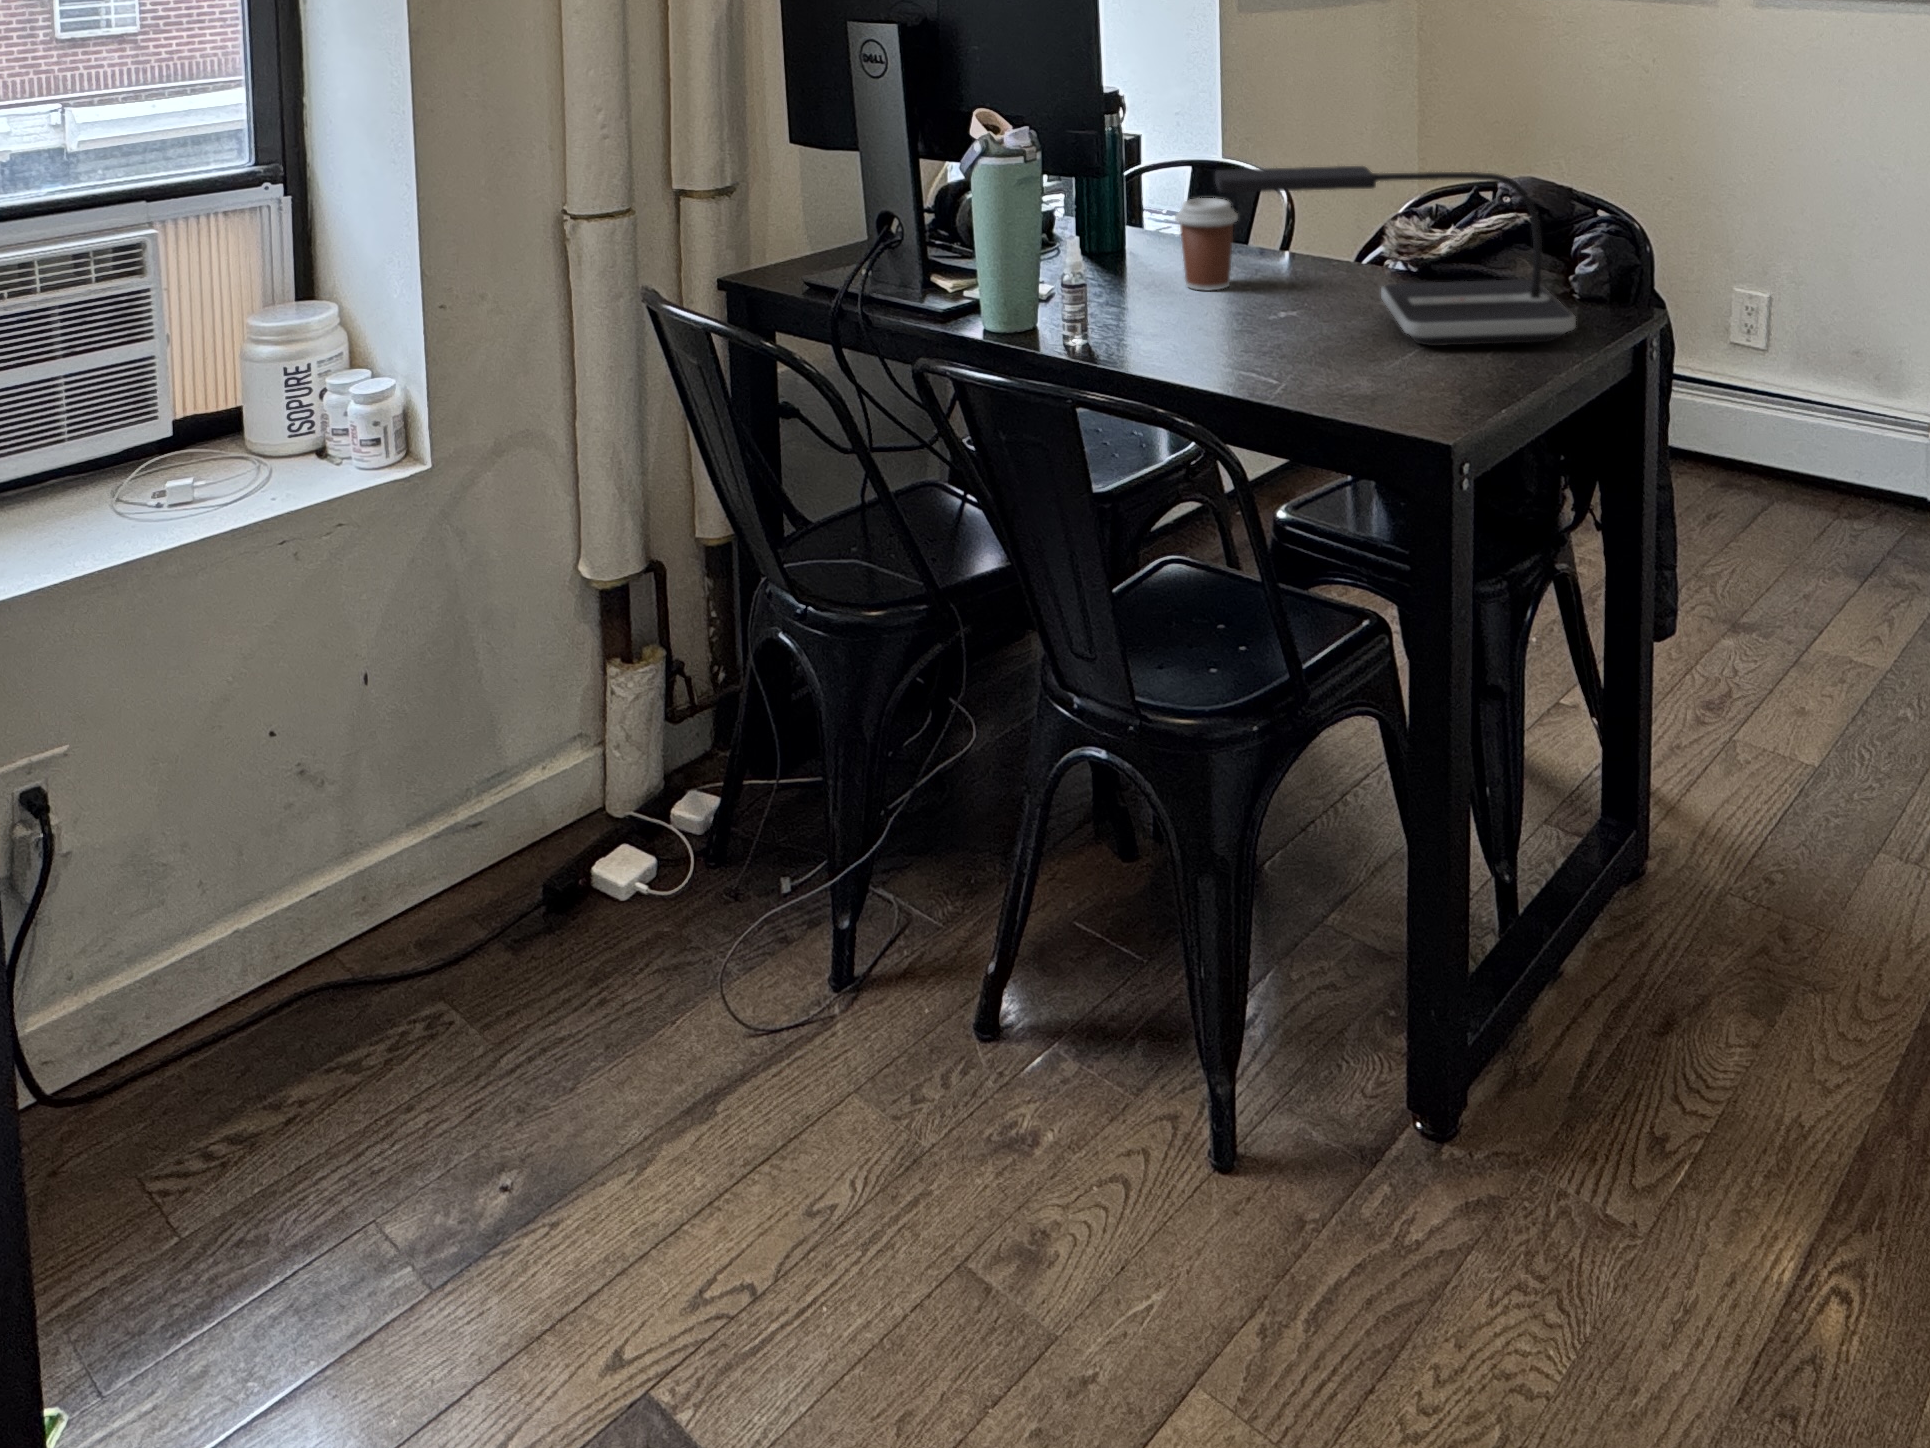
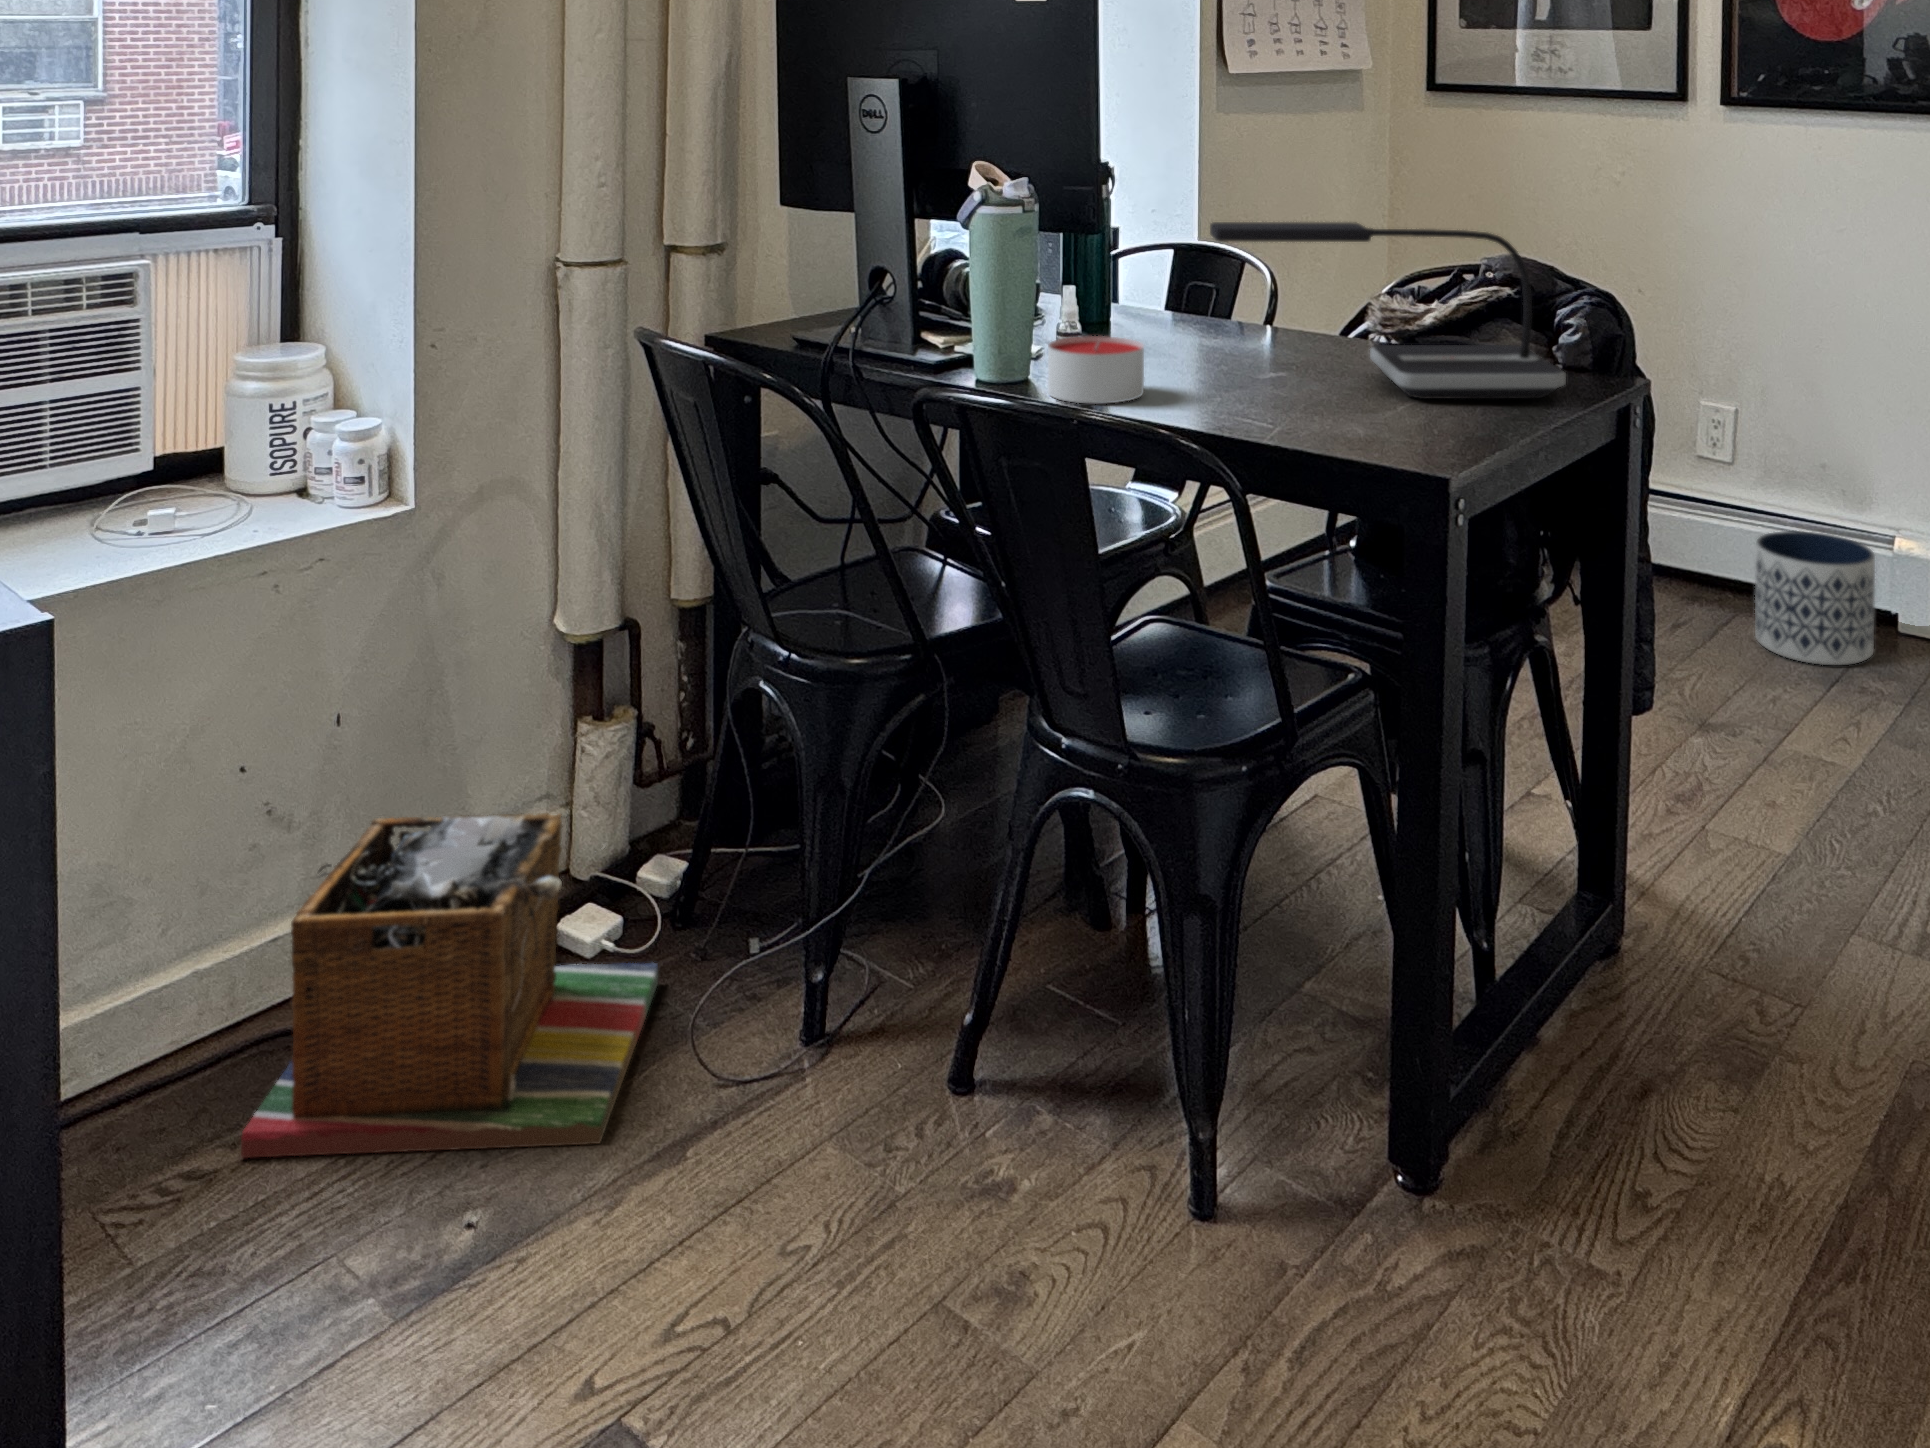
coffee cup: present [1175,198,1238,290] -> none [1163,262,1226,353]
candle: none [1052,290,1150,364] -> present [1048,336,1144,404]
planter: none [1789,413,1908,548] -> present [1755,531,1875,665]
laundry basket: none [292,763,699,1115] -> present [241,813,658,1158]

